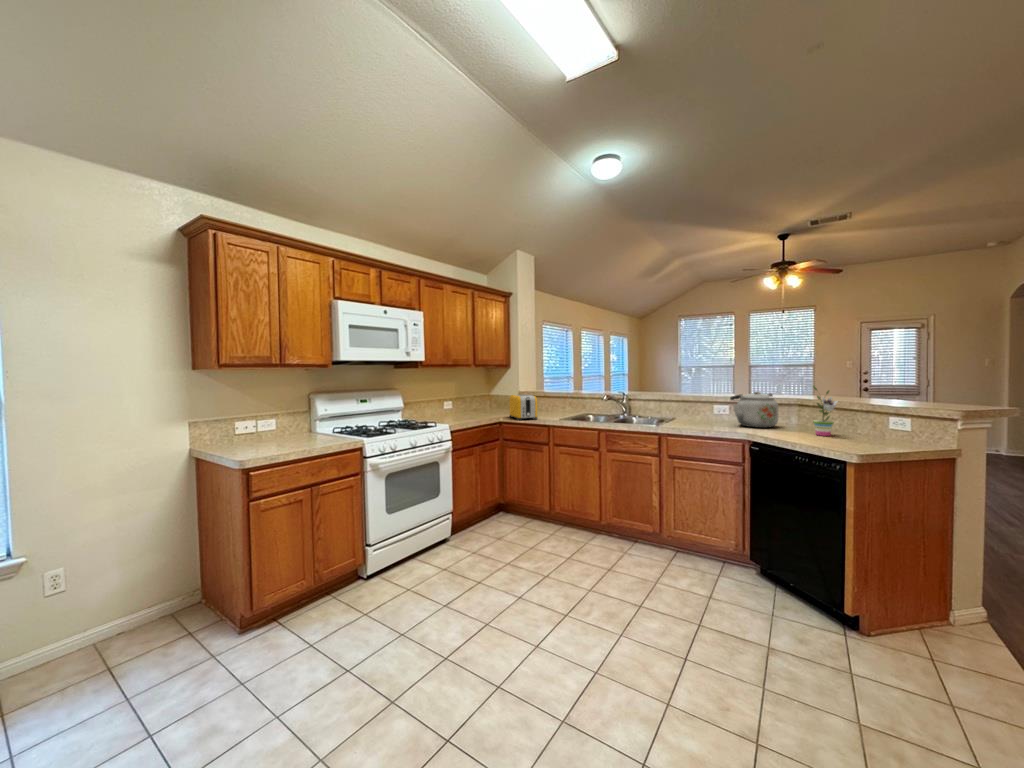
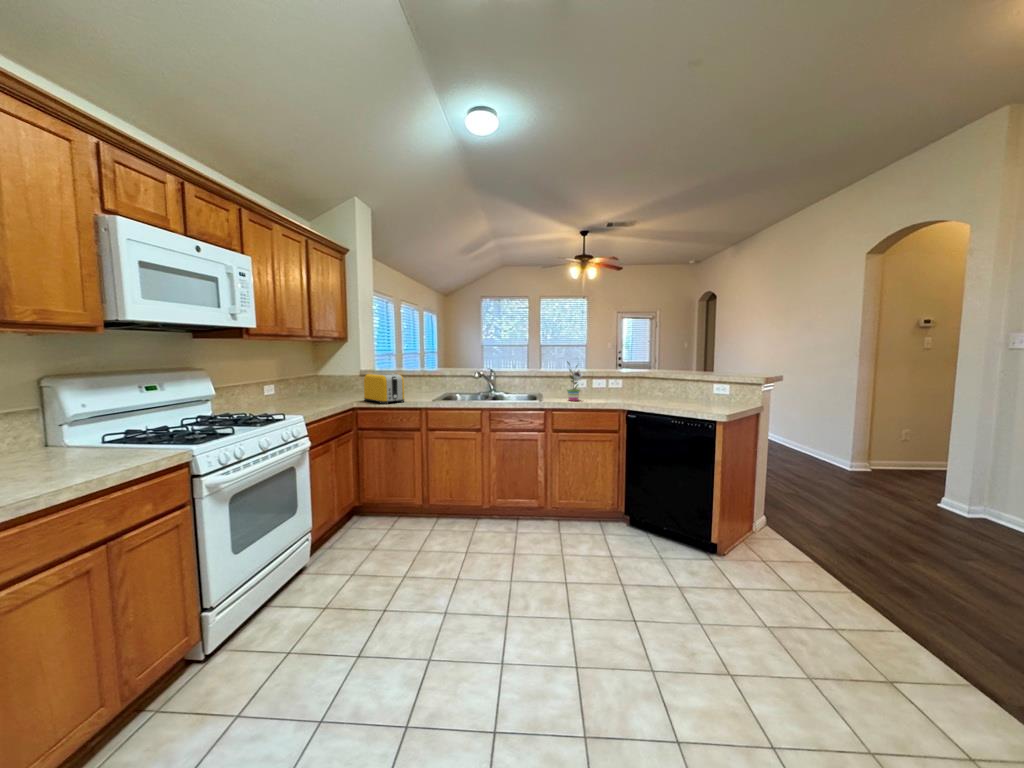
potted plant: present [813,386,837,436] -> present [567,362,583,401]
kettle: present [730,392,778,428] -> none [592,366,630,398]

